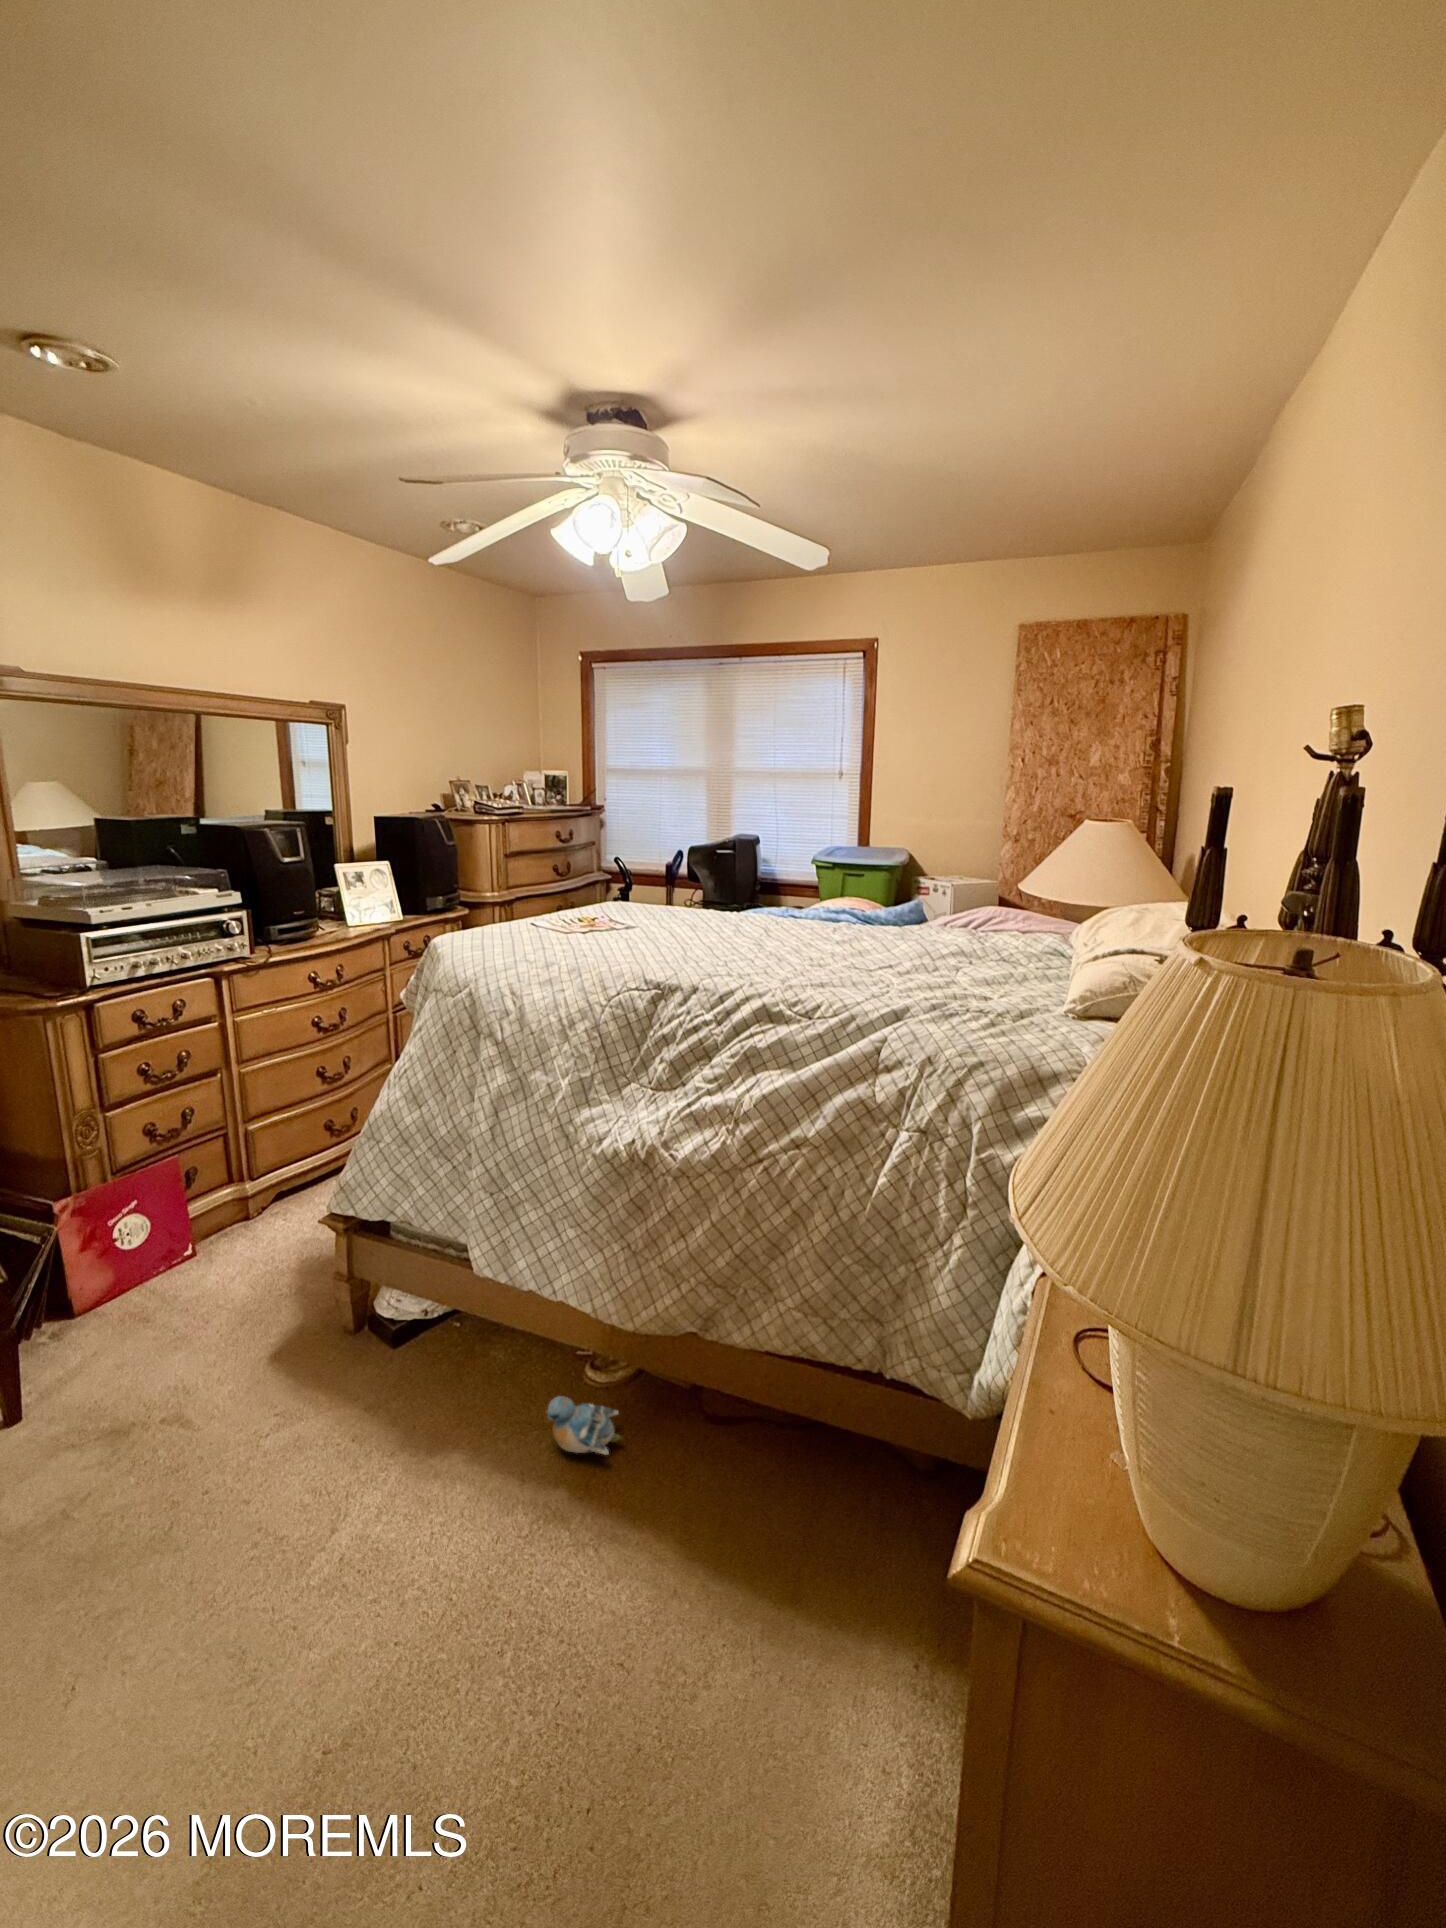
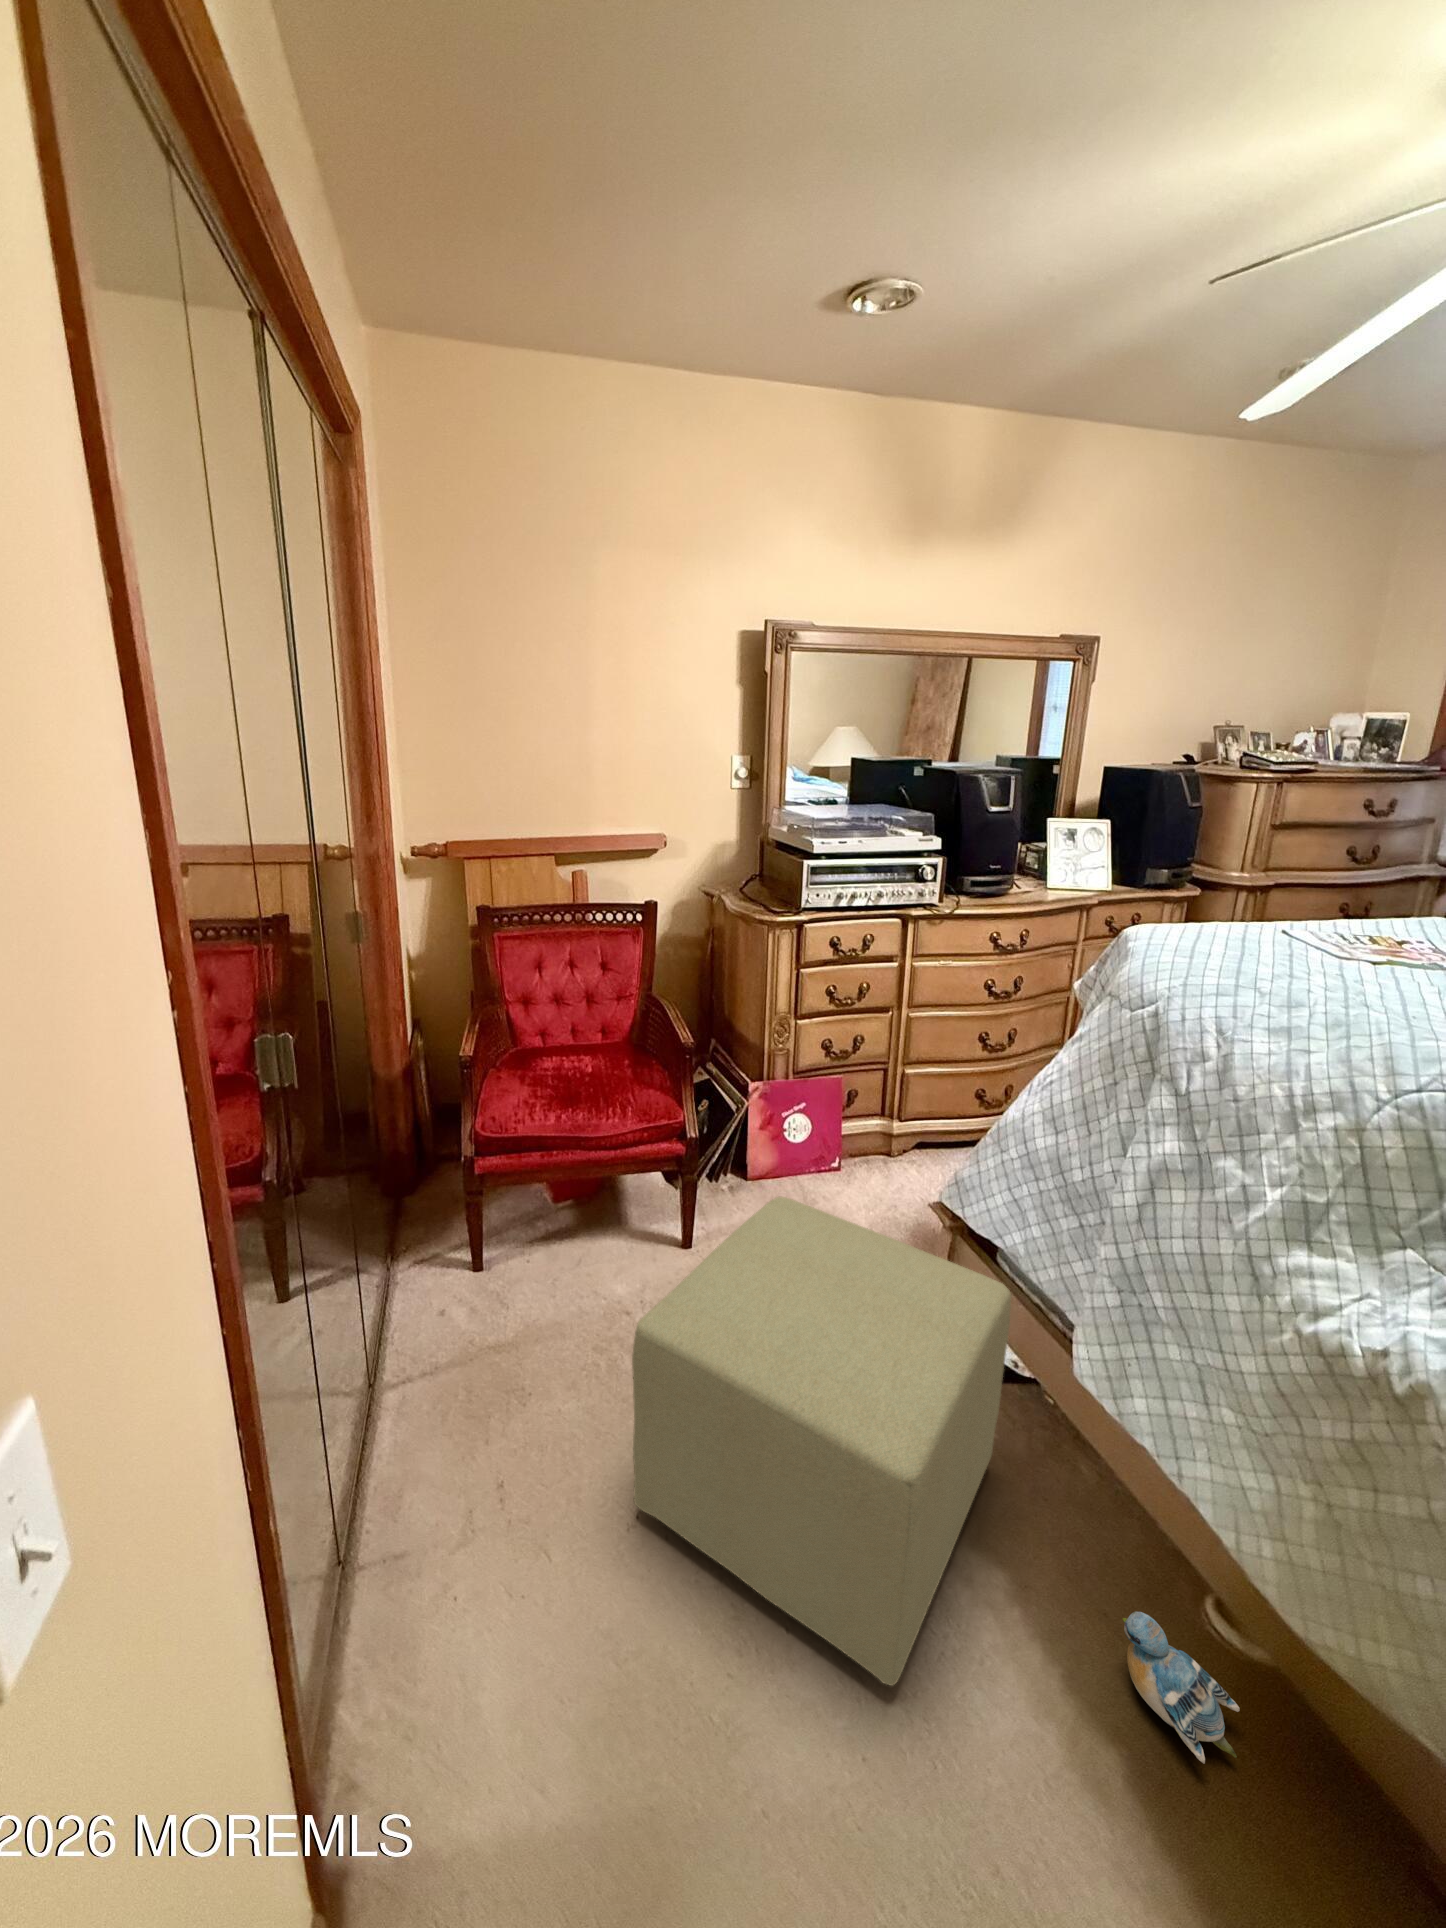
ottoman: none [26,1238,427,1678] -> present [632,1197,1011,1686]

